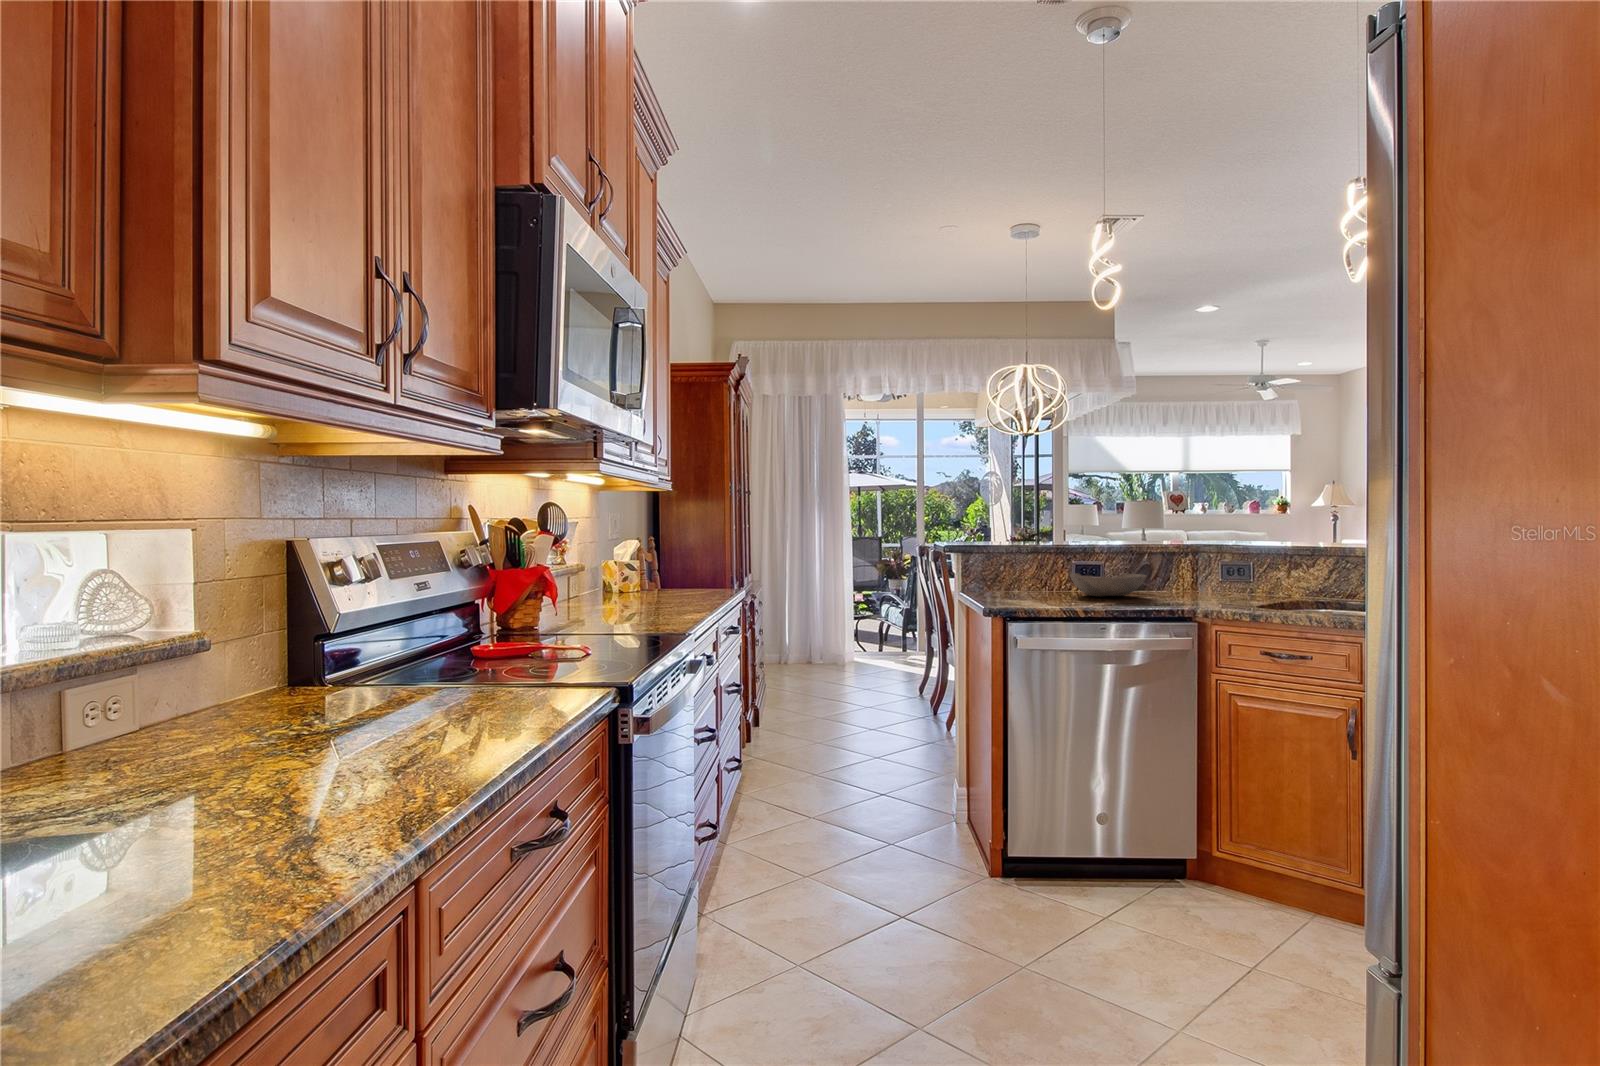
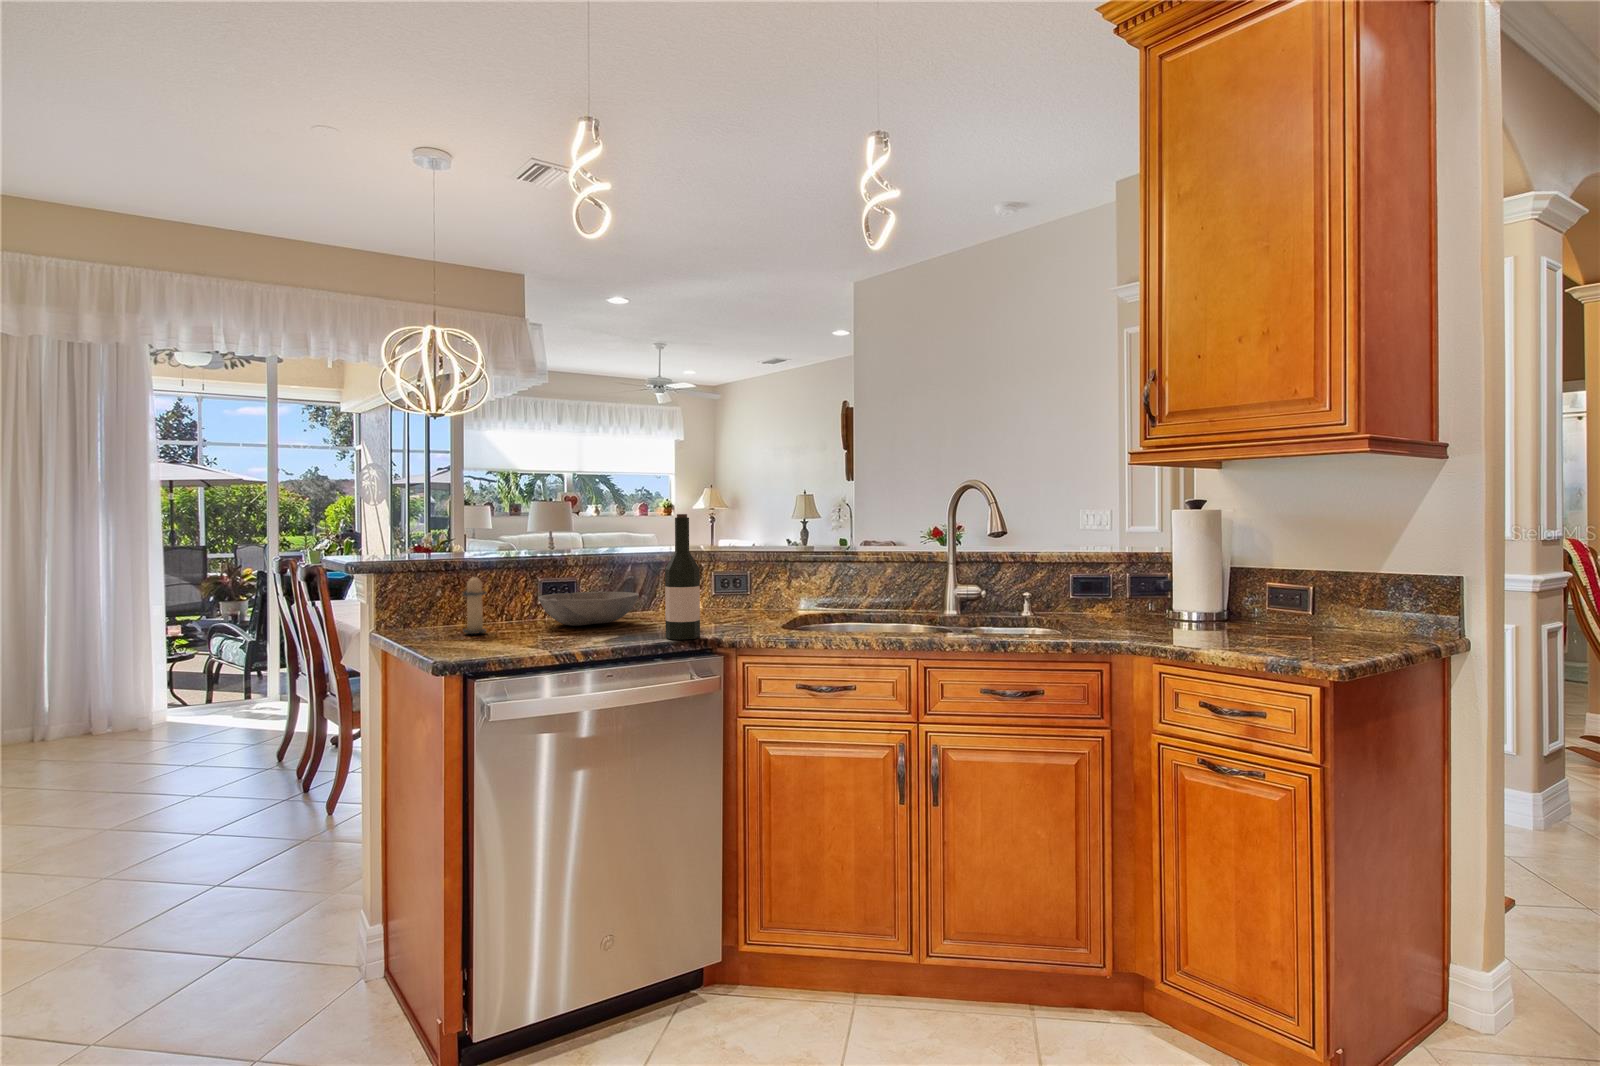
wine bottle: none [1156,514,1183,609] -> present [665,514,700,640]
candle: none [1014,555,1035,597] -> present [462,577,487,634]

